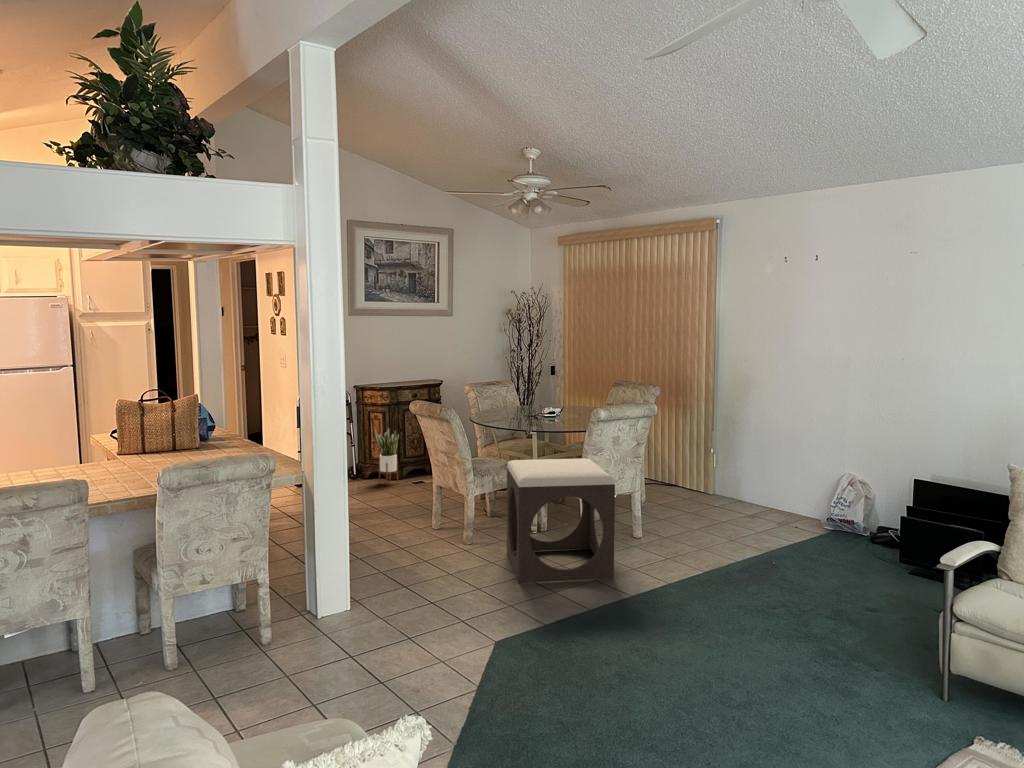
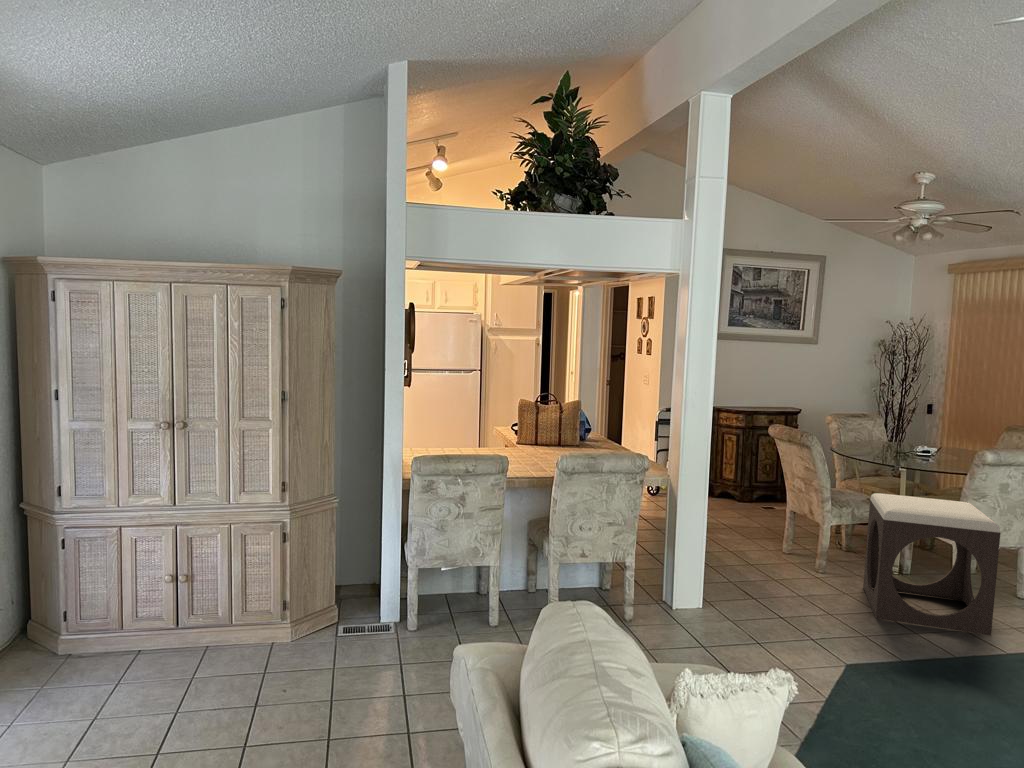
potted plant: present [375,428,399,486] -> none [728,449,752,506]

